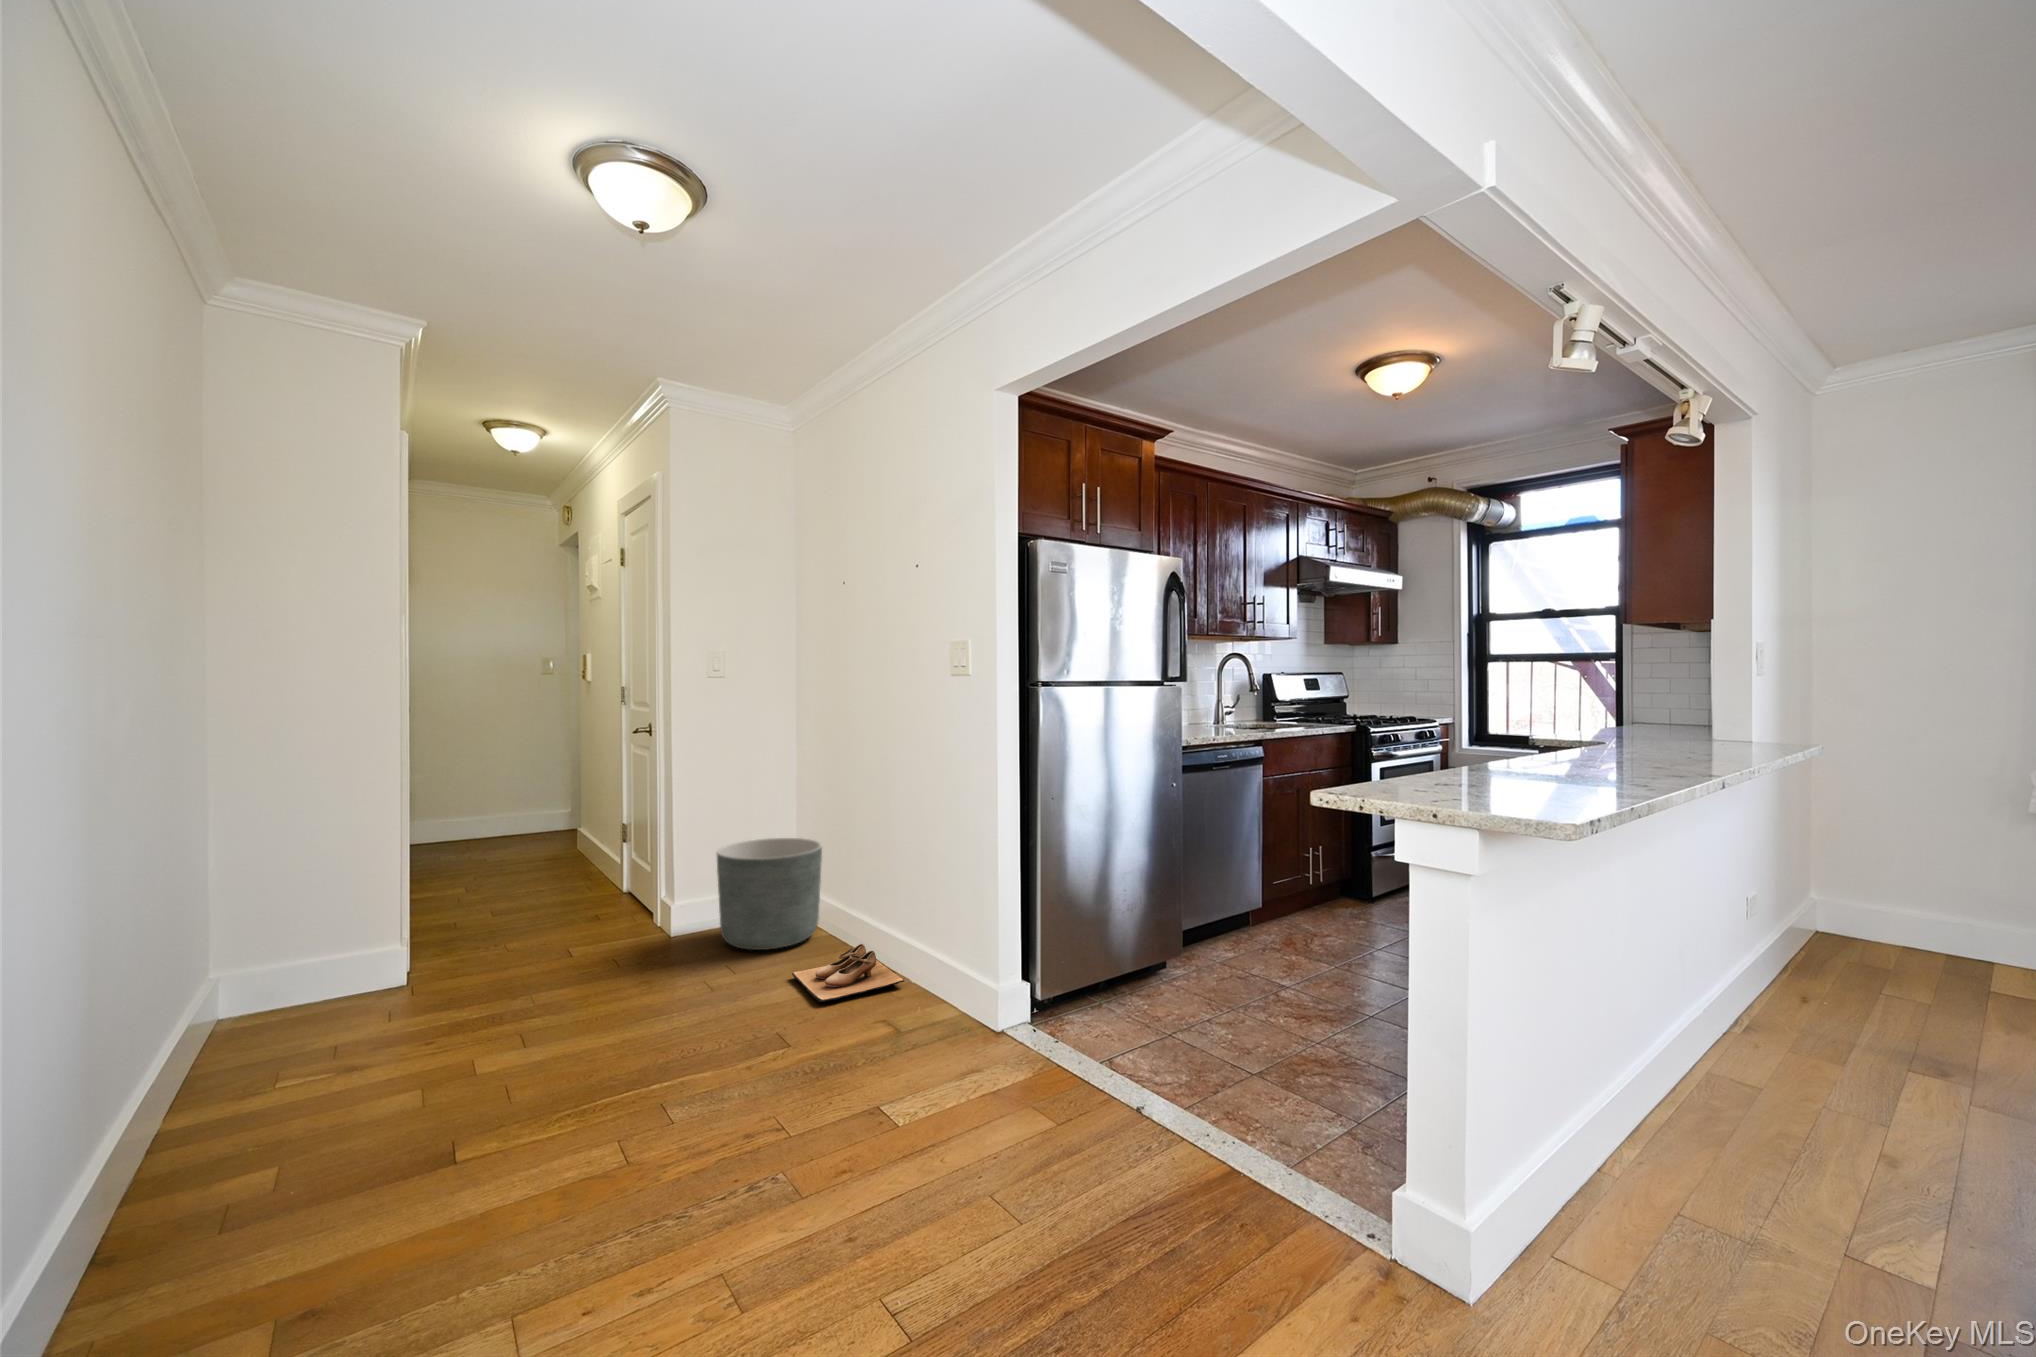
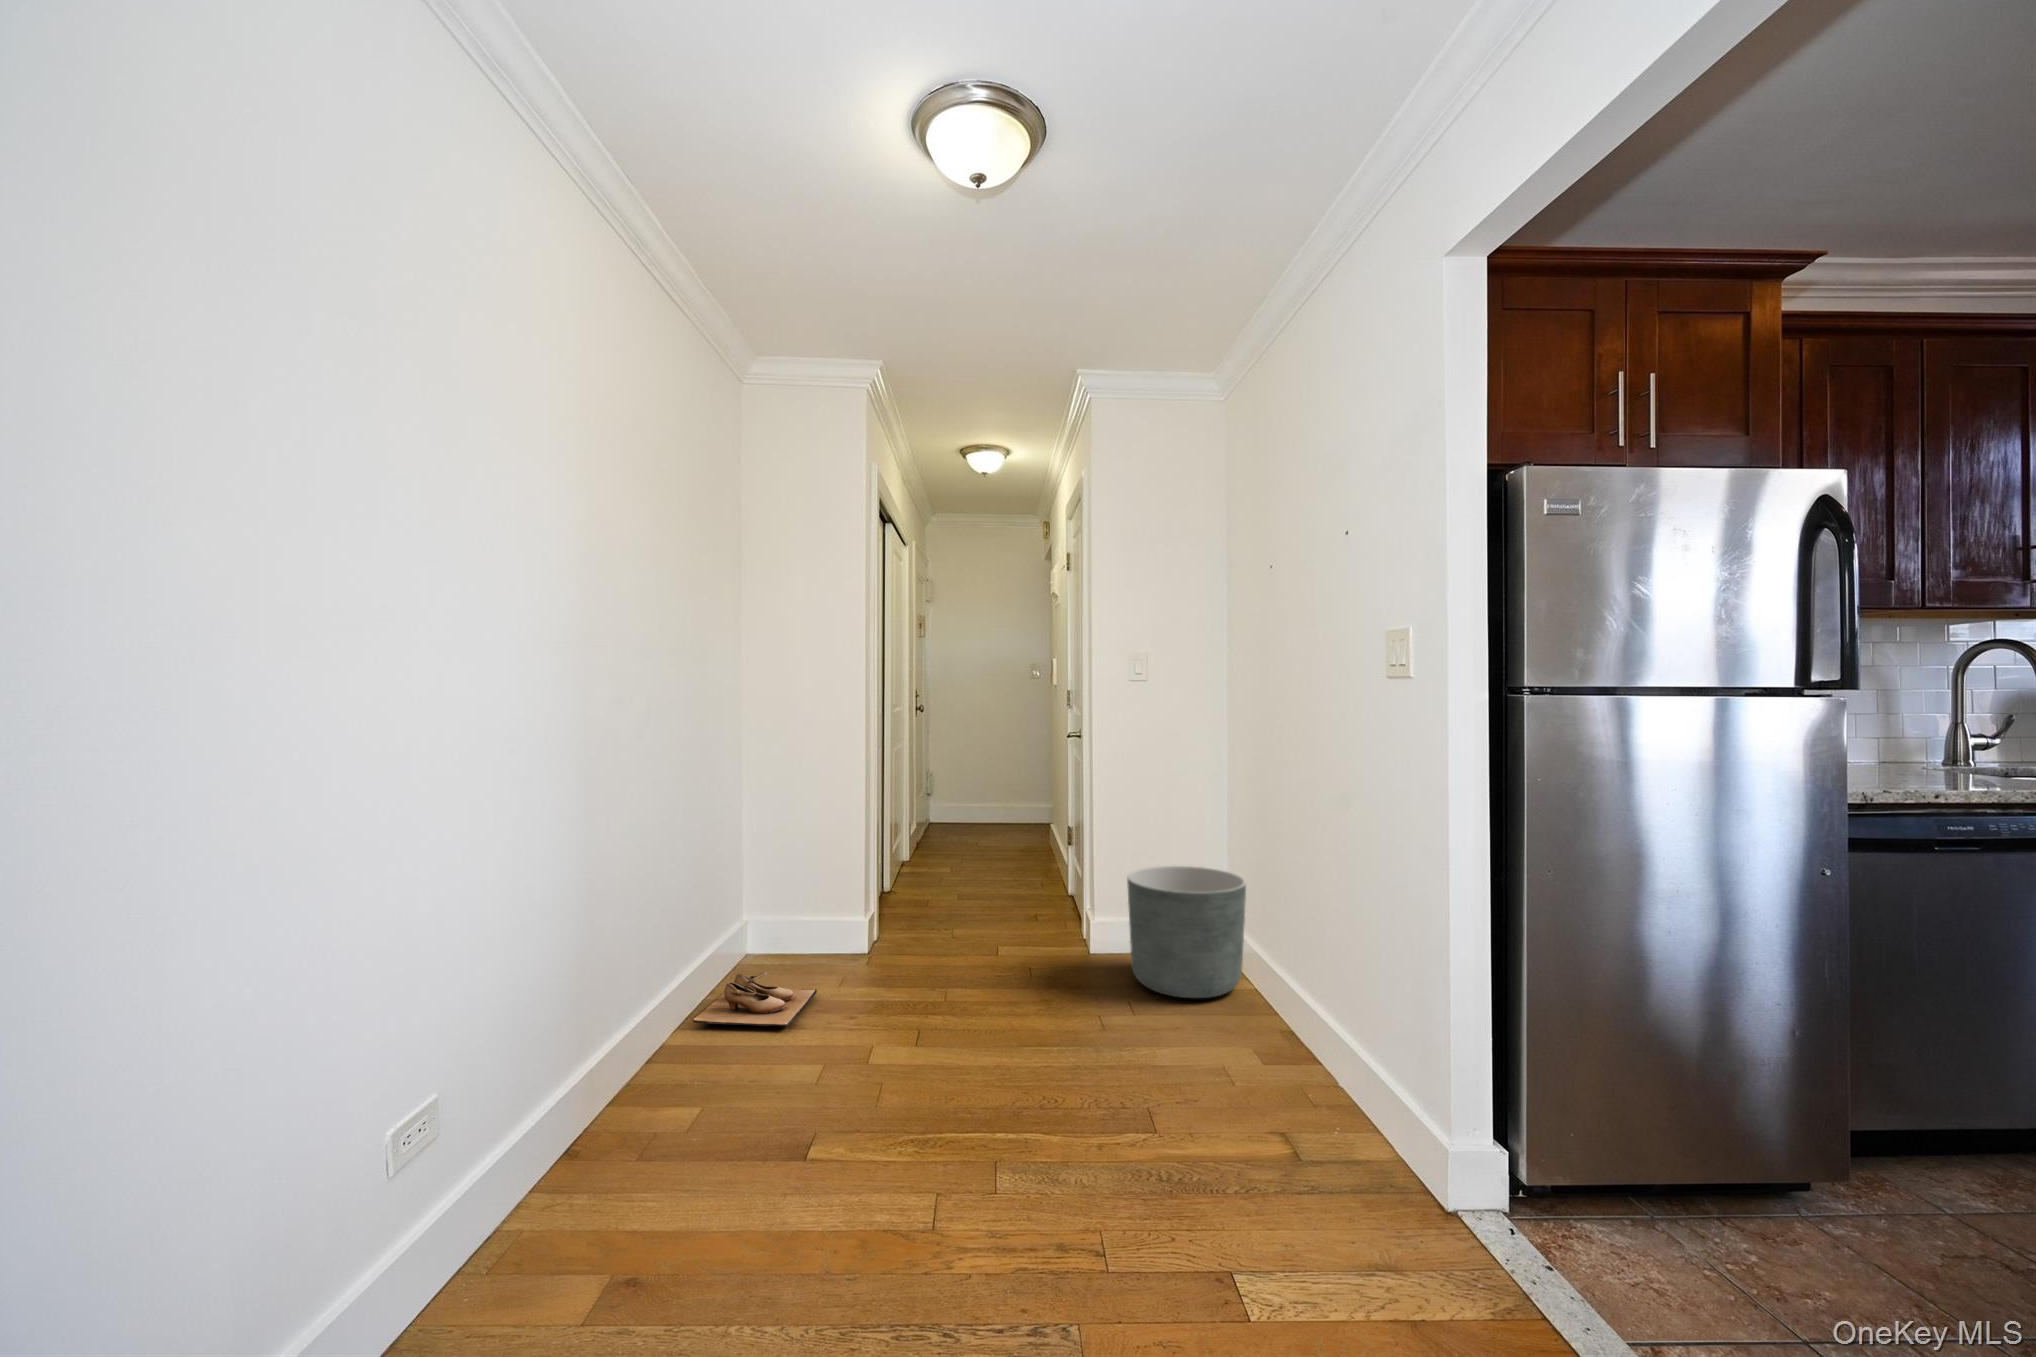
shoe: present [792,944,905,1002] -> present [692,972,817,1026]

